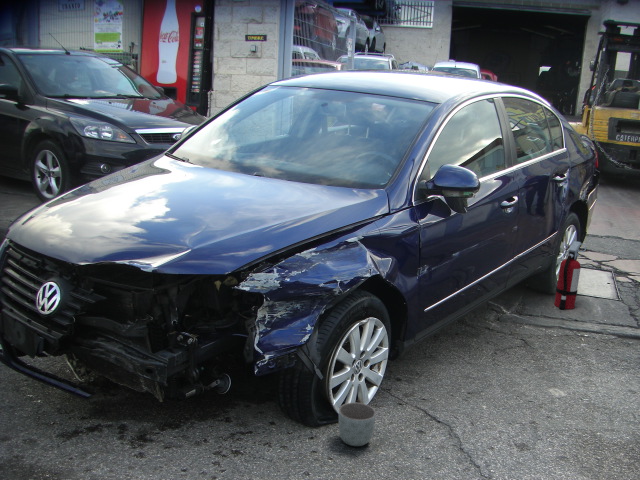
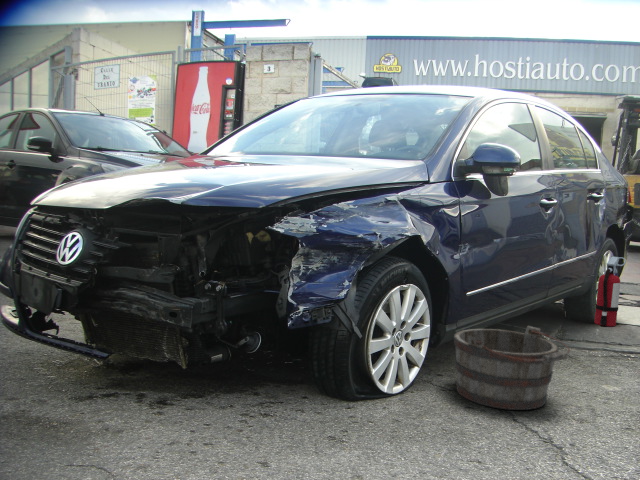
bucket: none [411,342,516,428] -> present [454,326,570,410]
planter: present [339,403,376,446] -> none [379,375,420,420]

